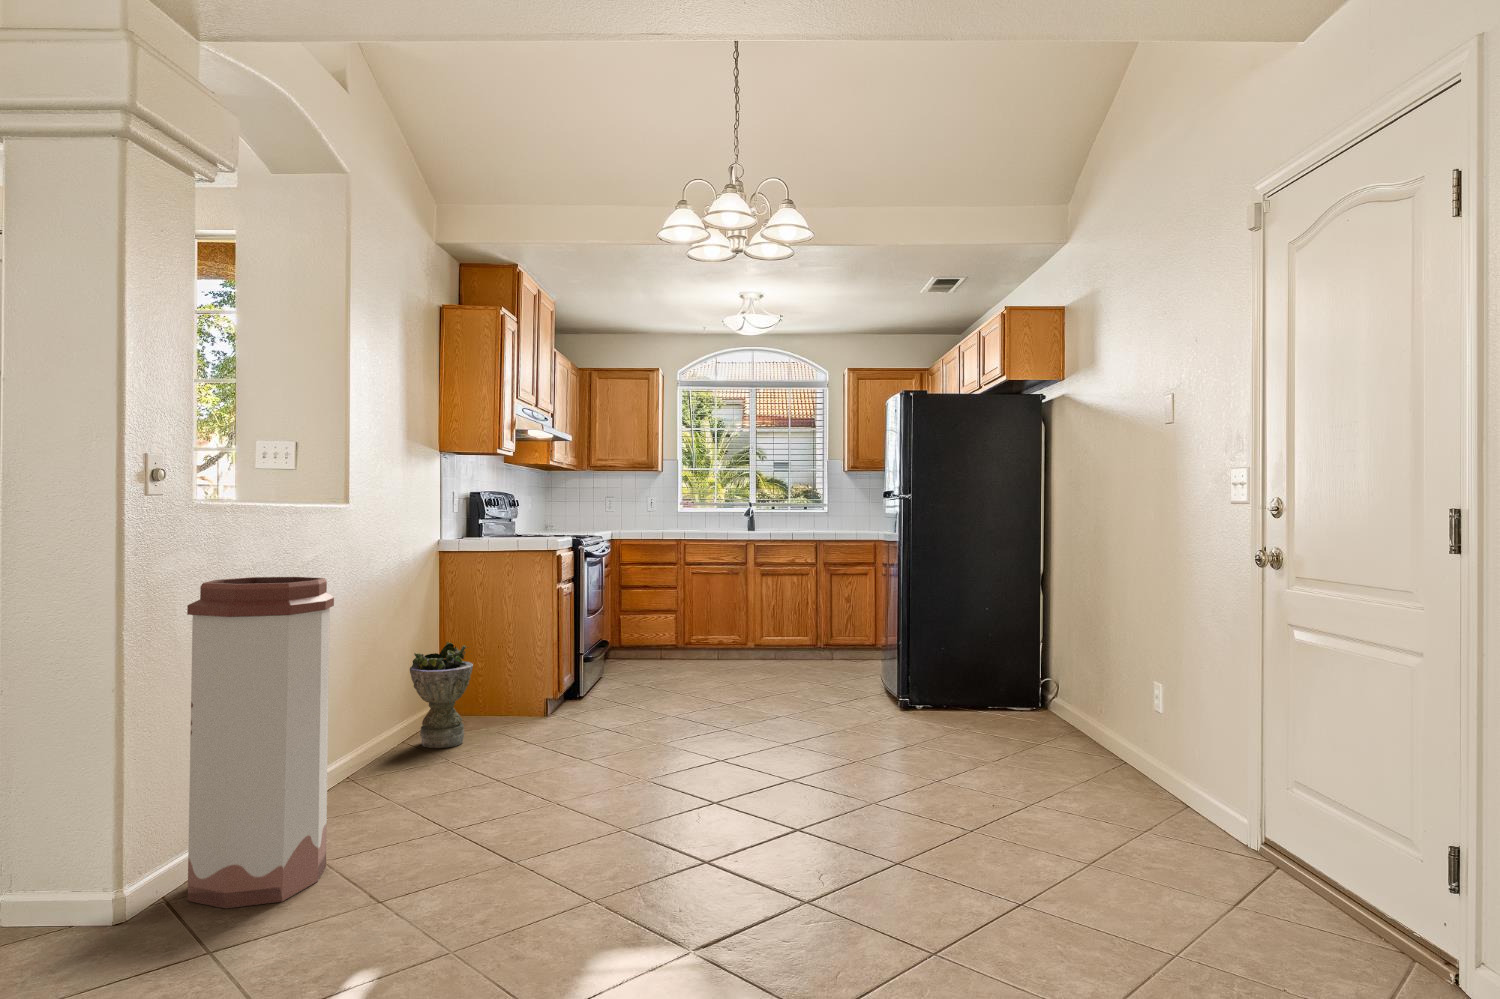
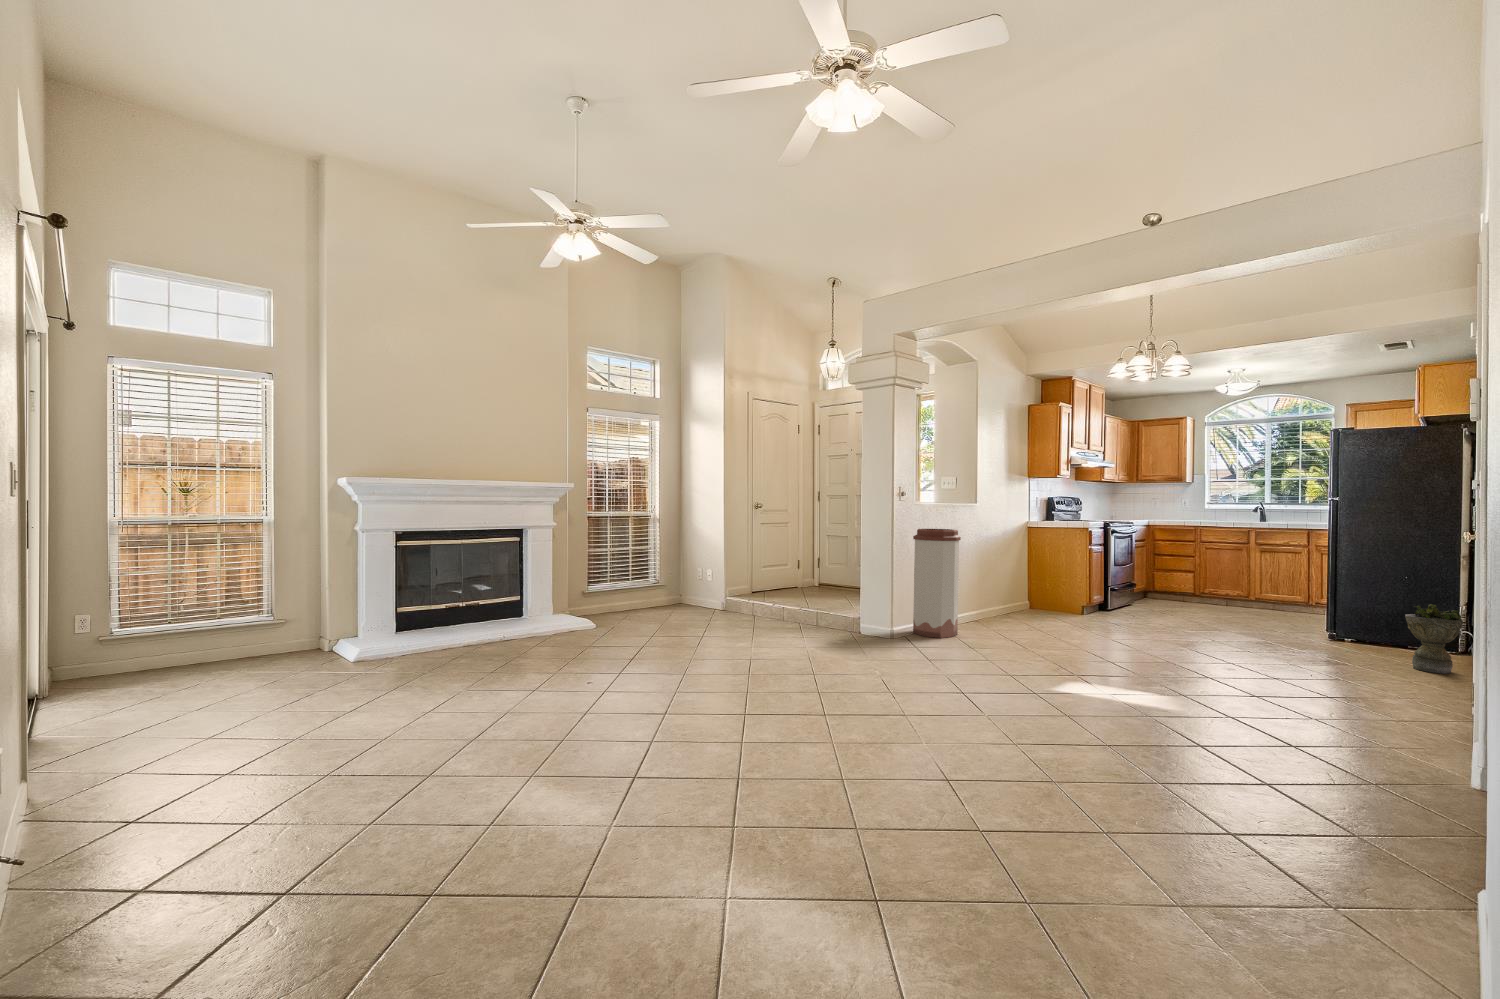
planter: present [410,642,473,748] -> present [1405,604,1463,674]

